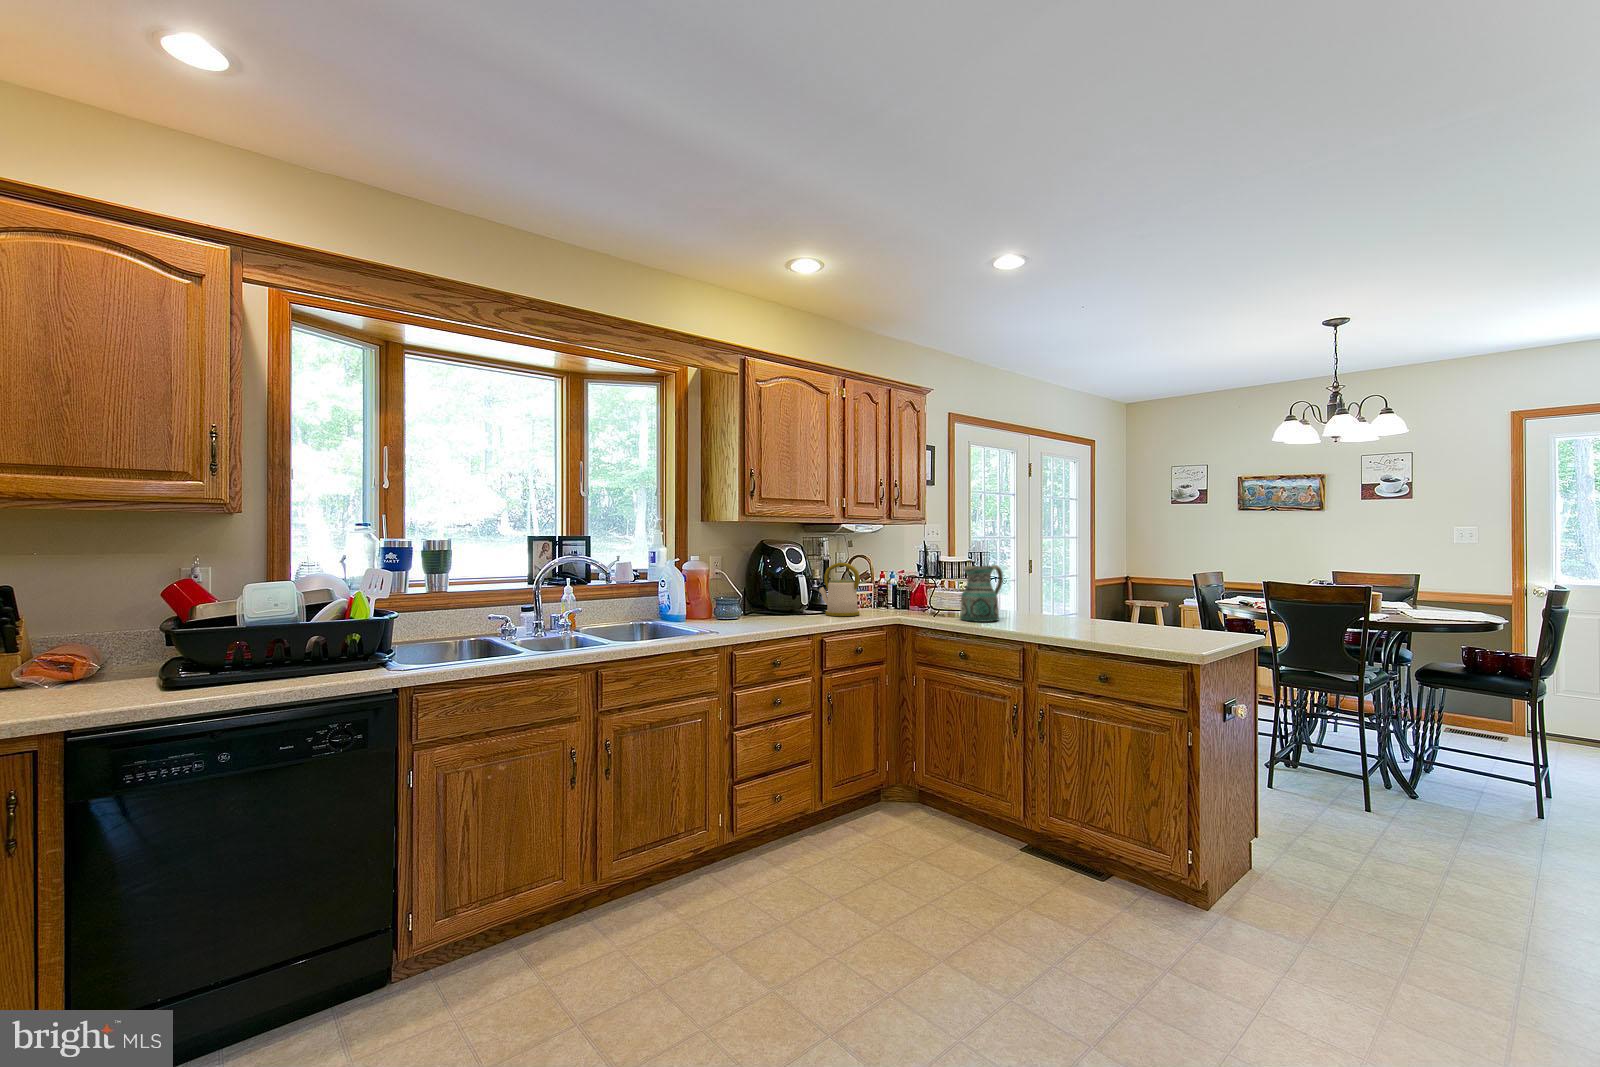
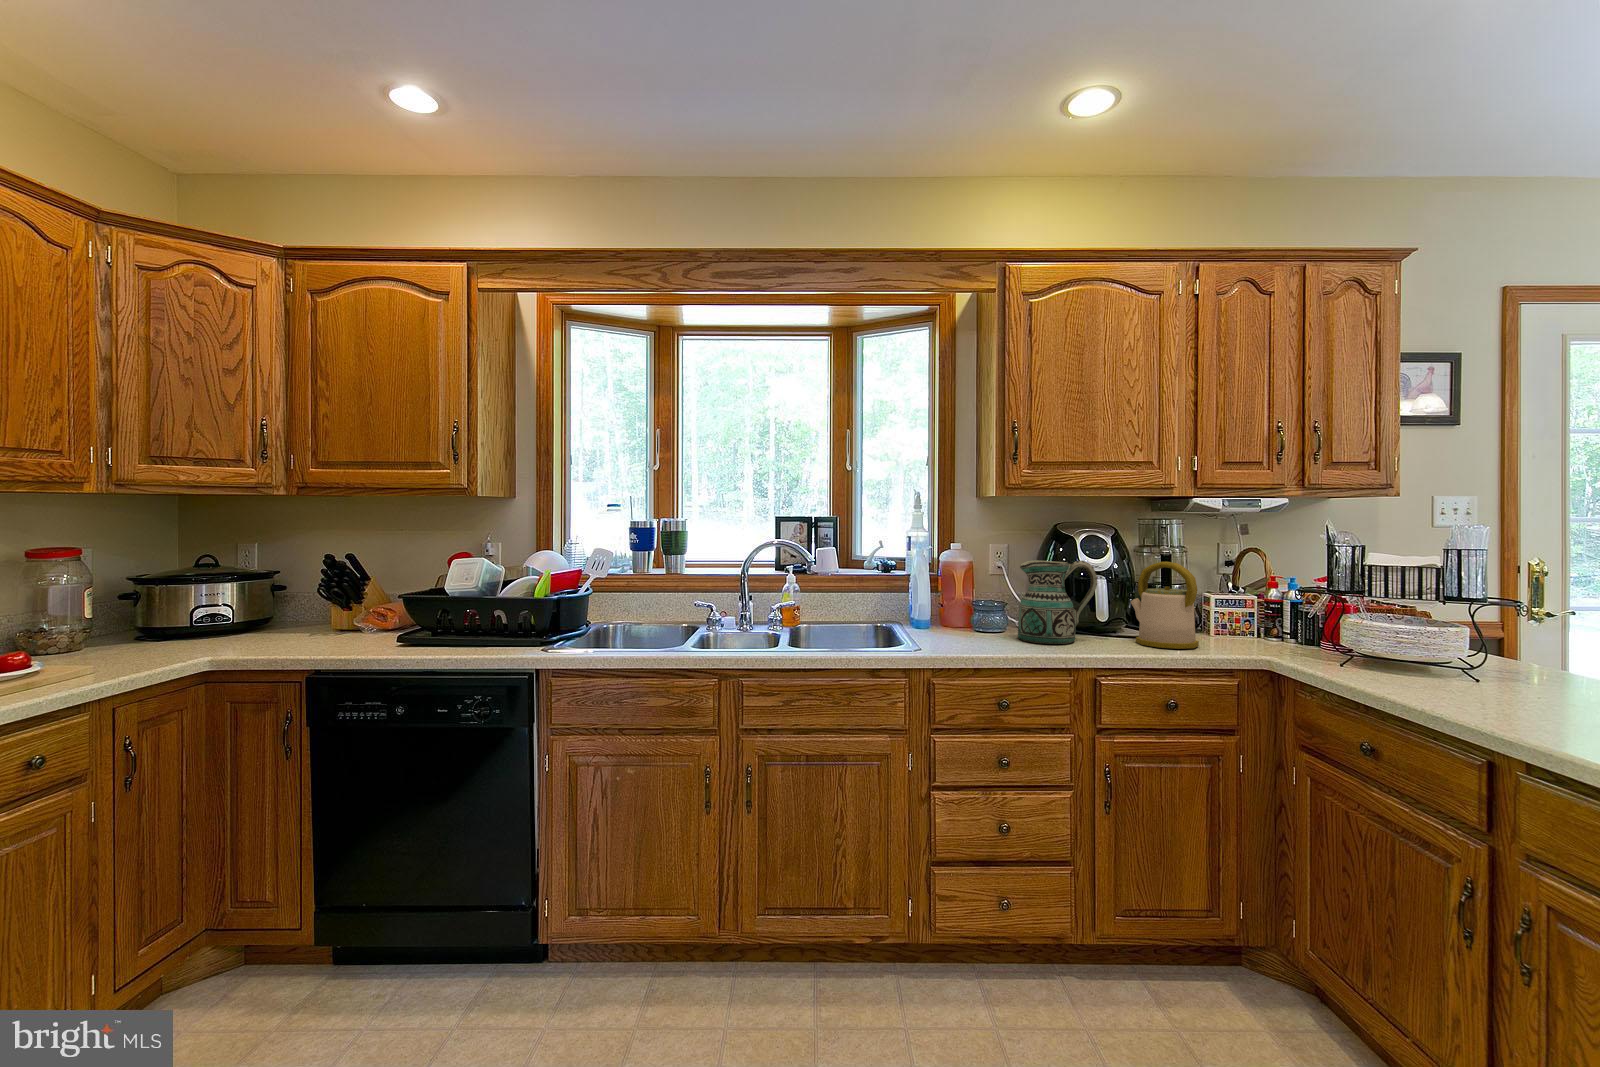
ceramic pitcher: present [960,565,1003,622] -> present [1018,560,1097,644]

